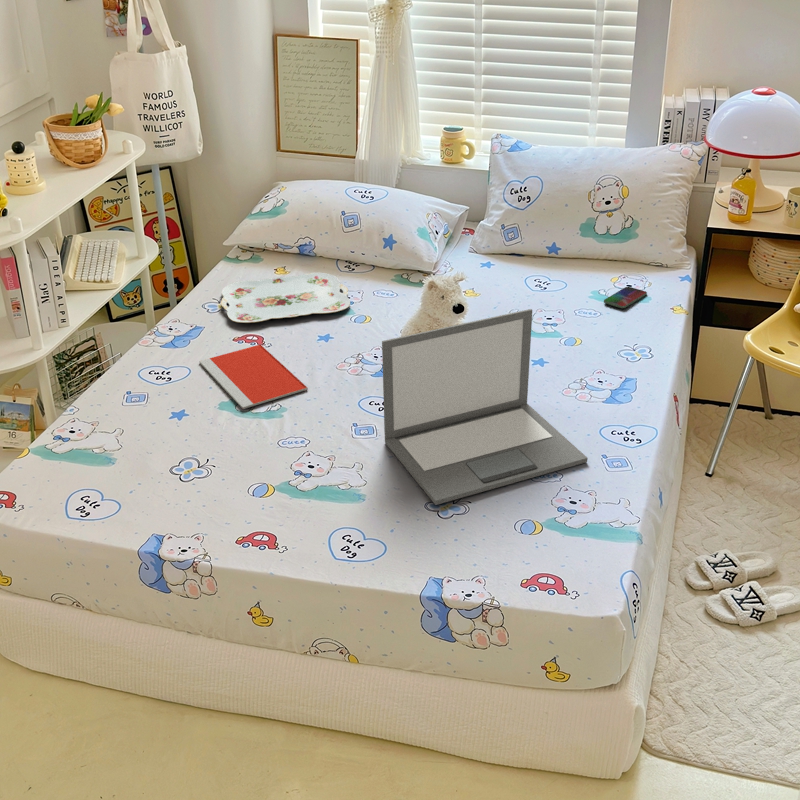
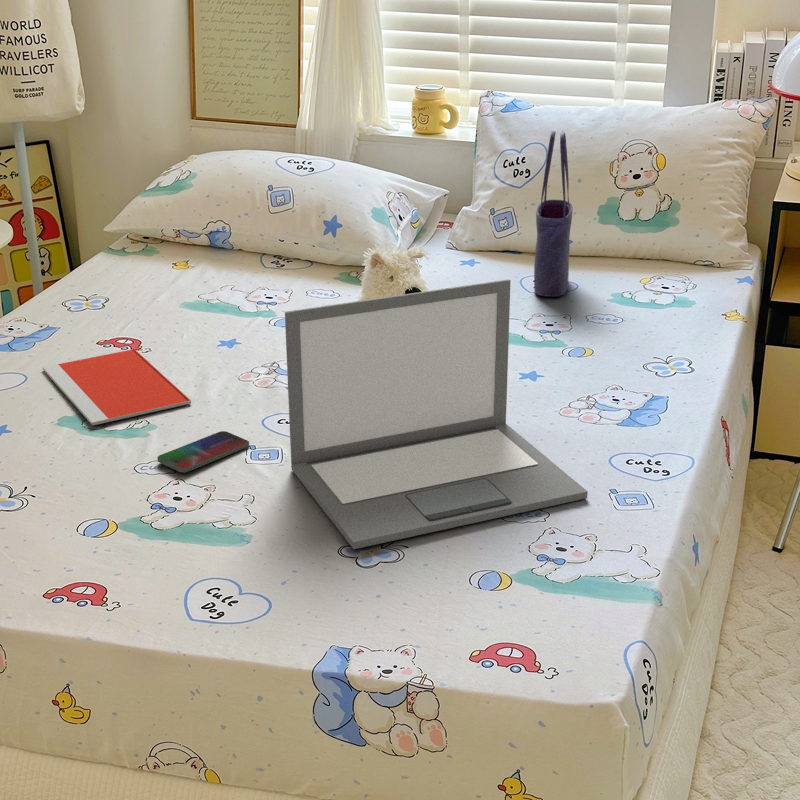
tote bag: none [536,177,564,295] -> present [534,131,572,297]
serving tray: present [221,273,350,323] -> none [87,267,270,322]
smartphone: present [604,287,647,308] -> present [157,431,249,472]

